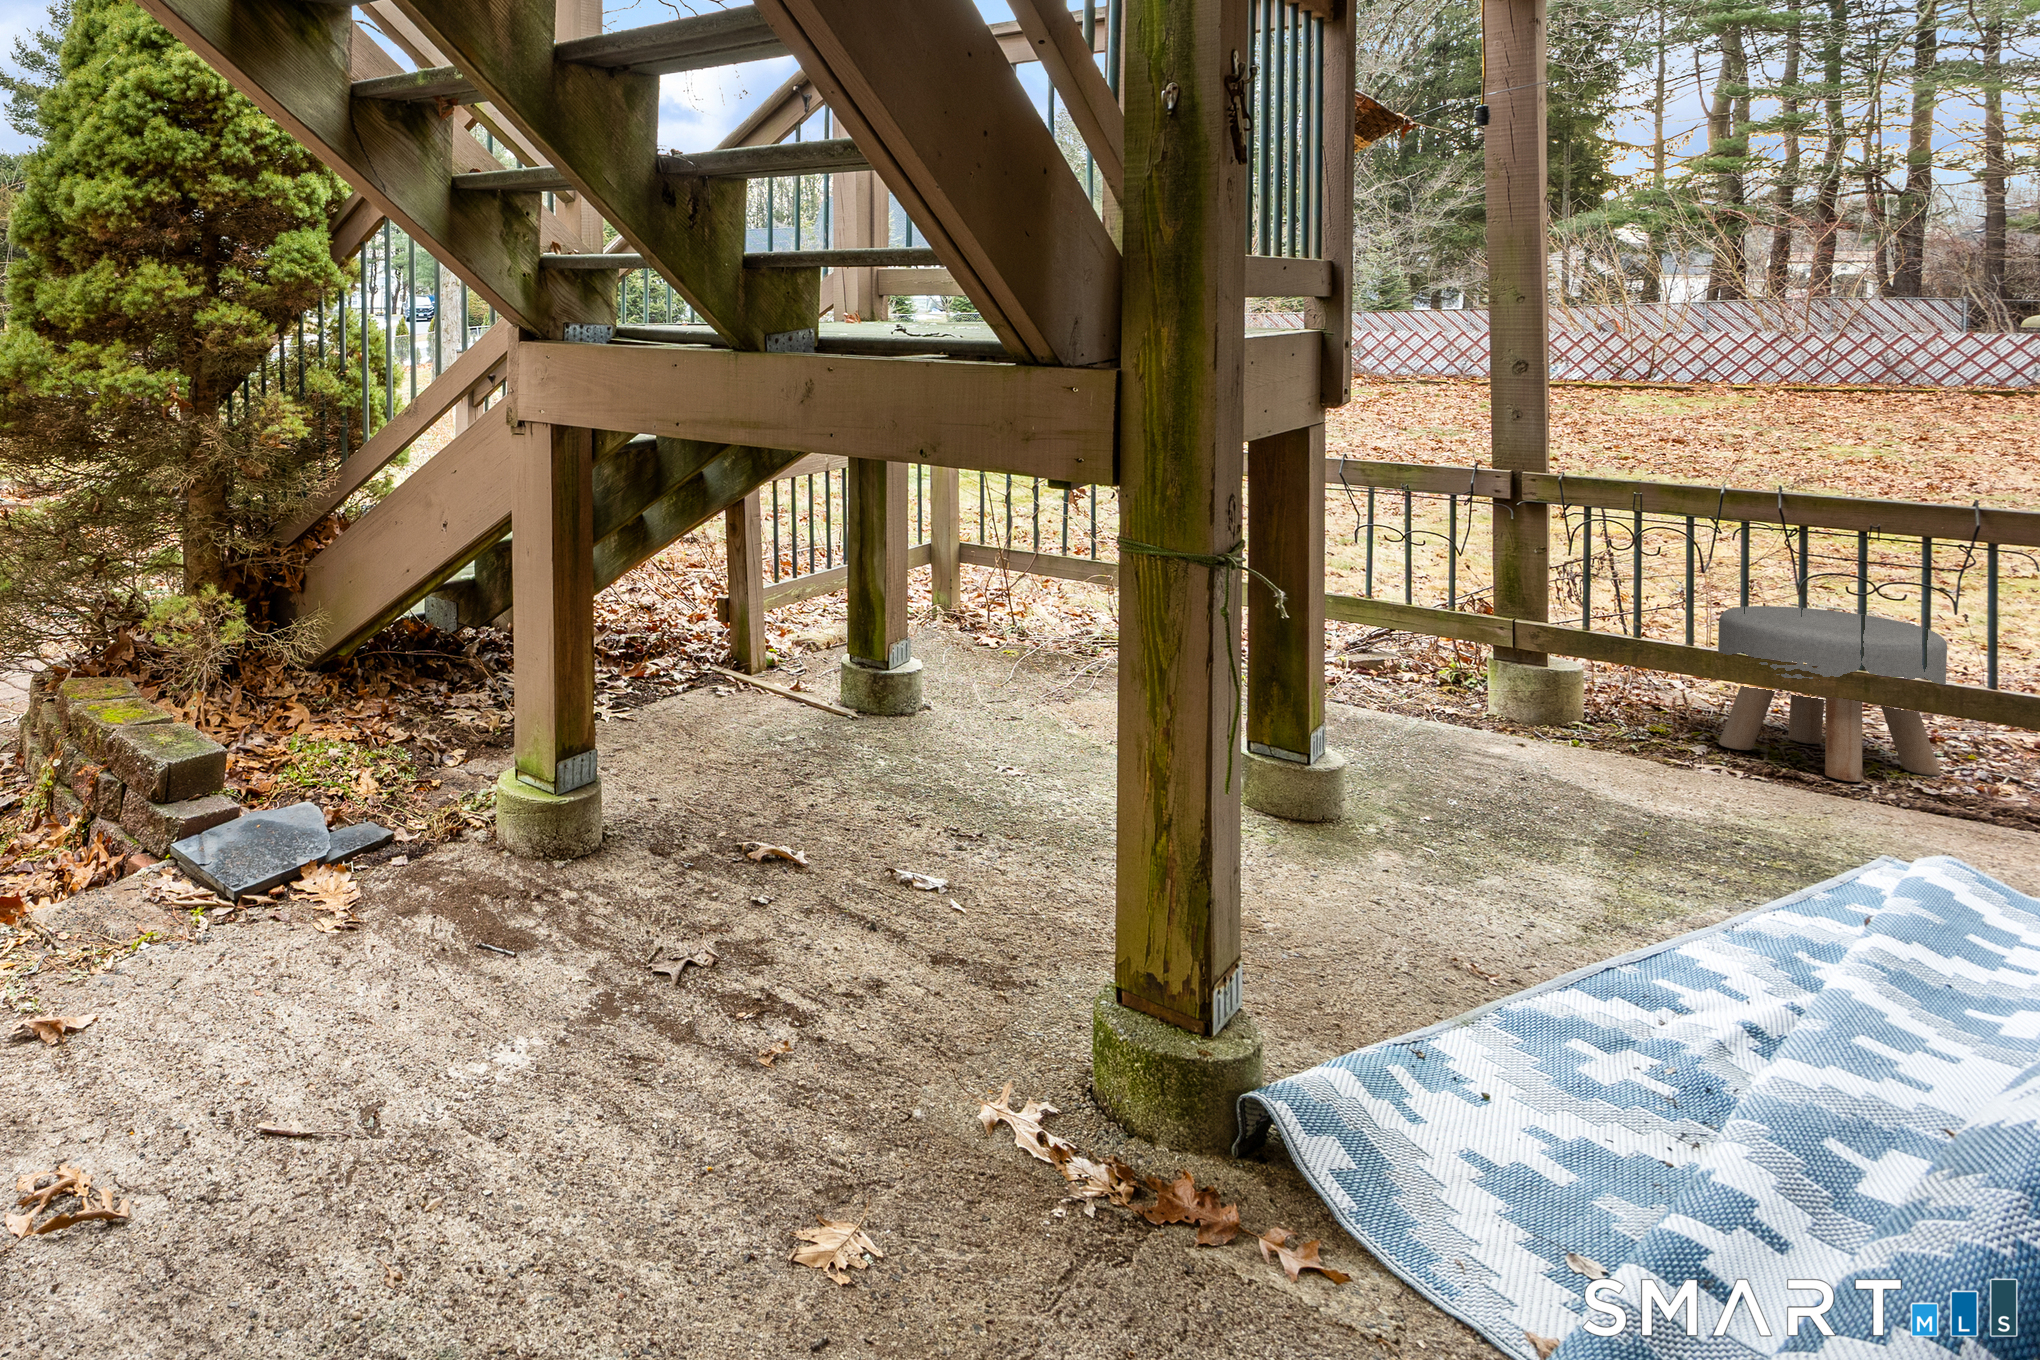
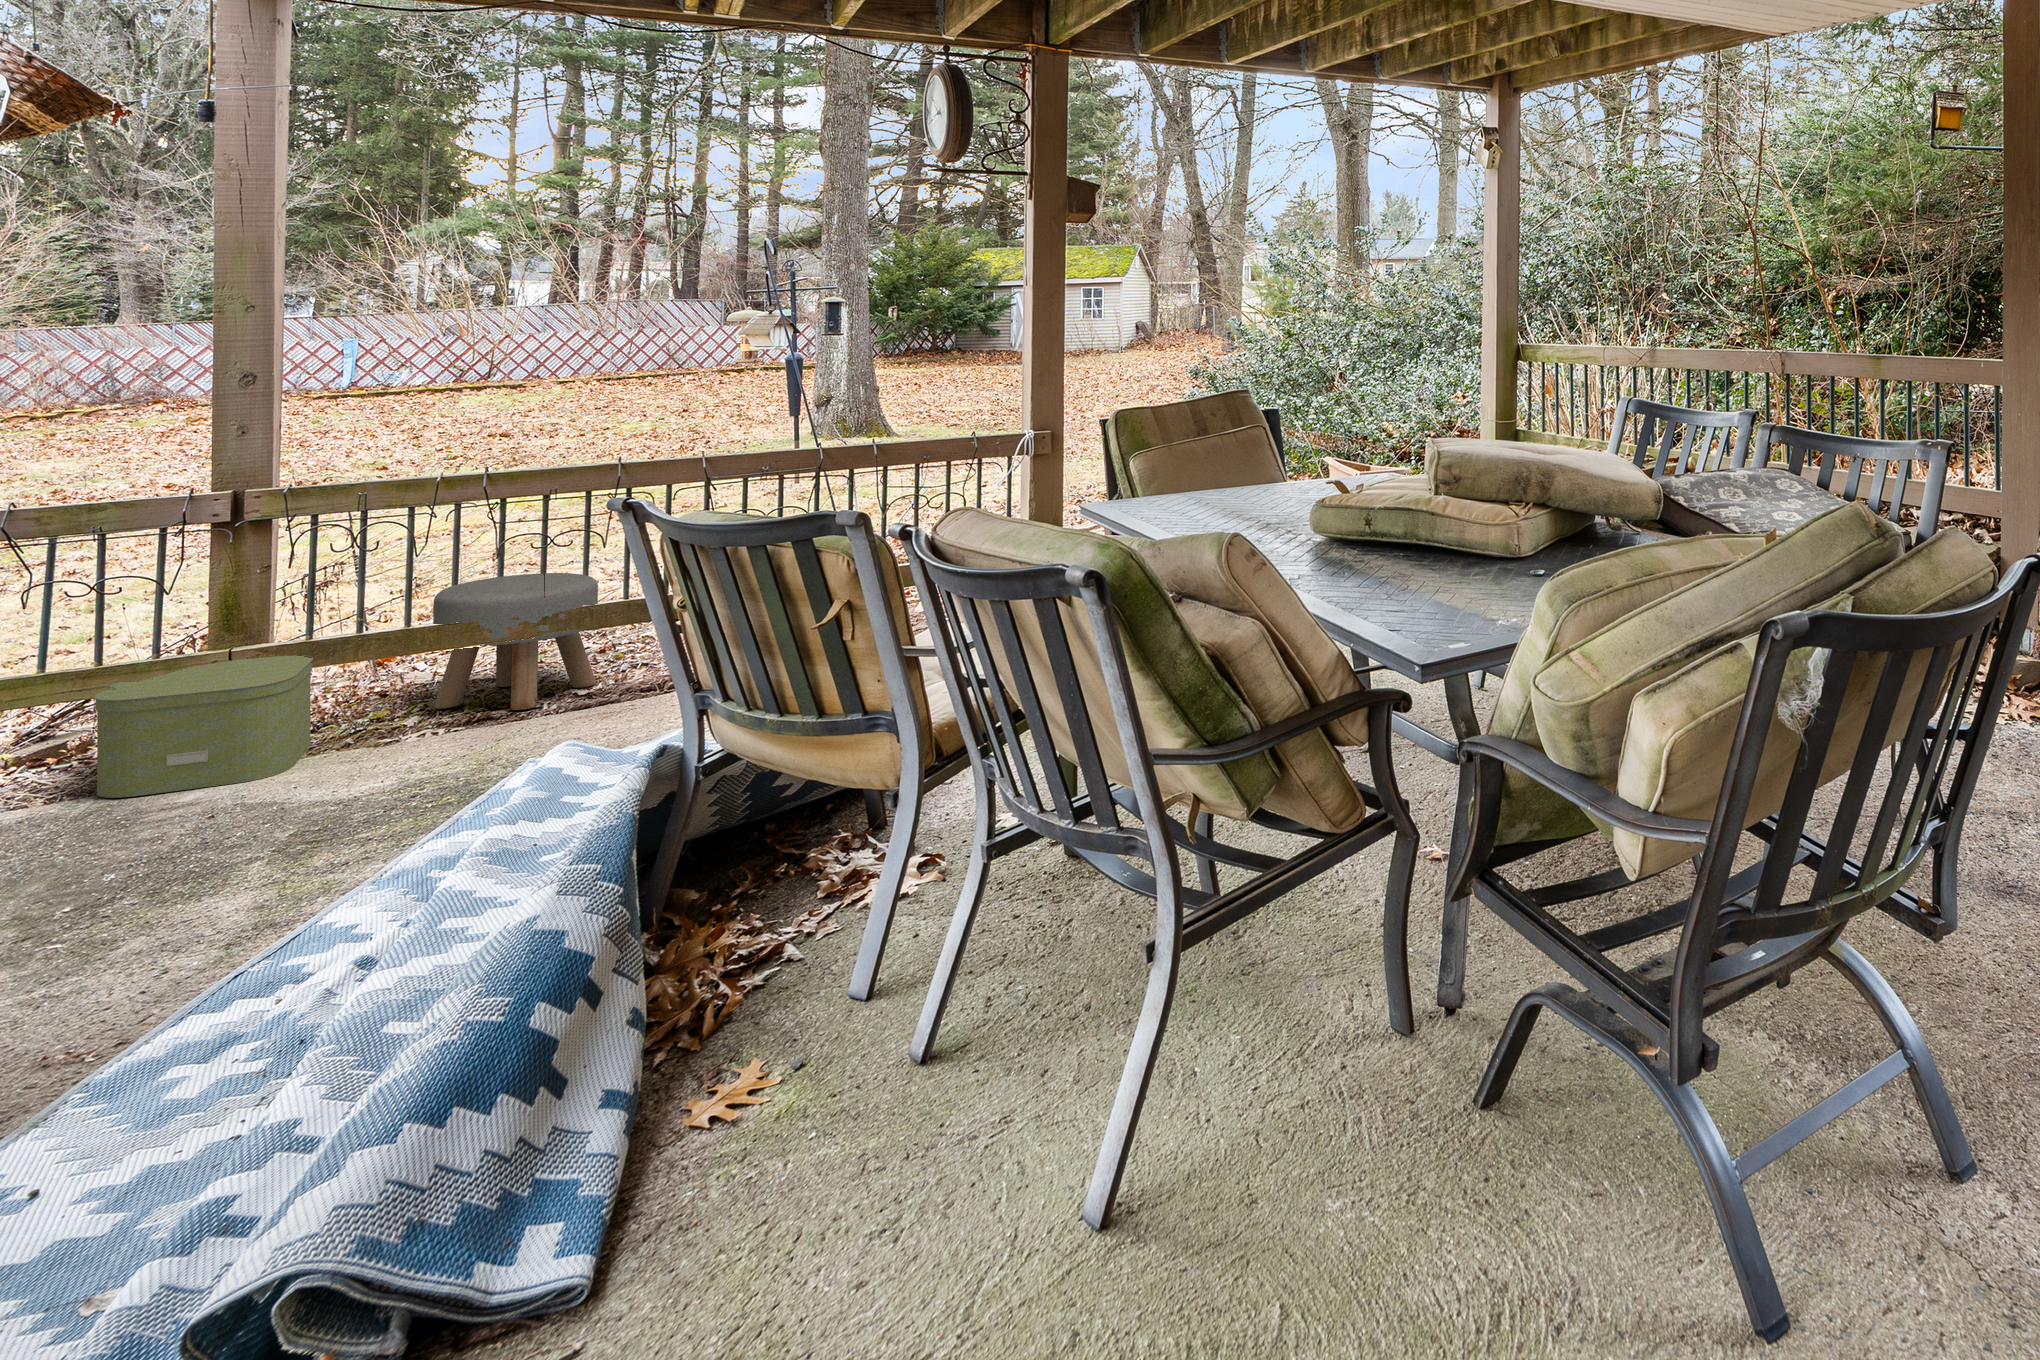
storage box: none [1411,631,1596,770] -> present [95,655,313,798]

